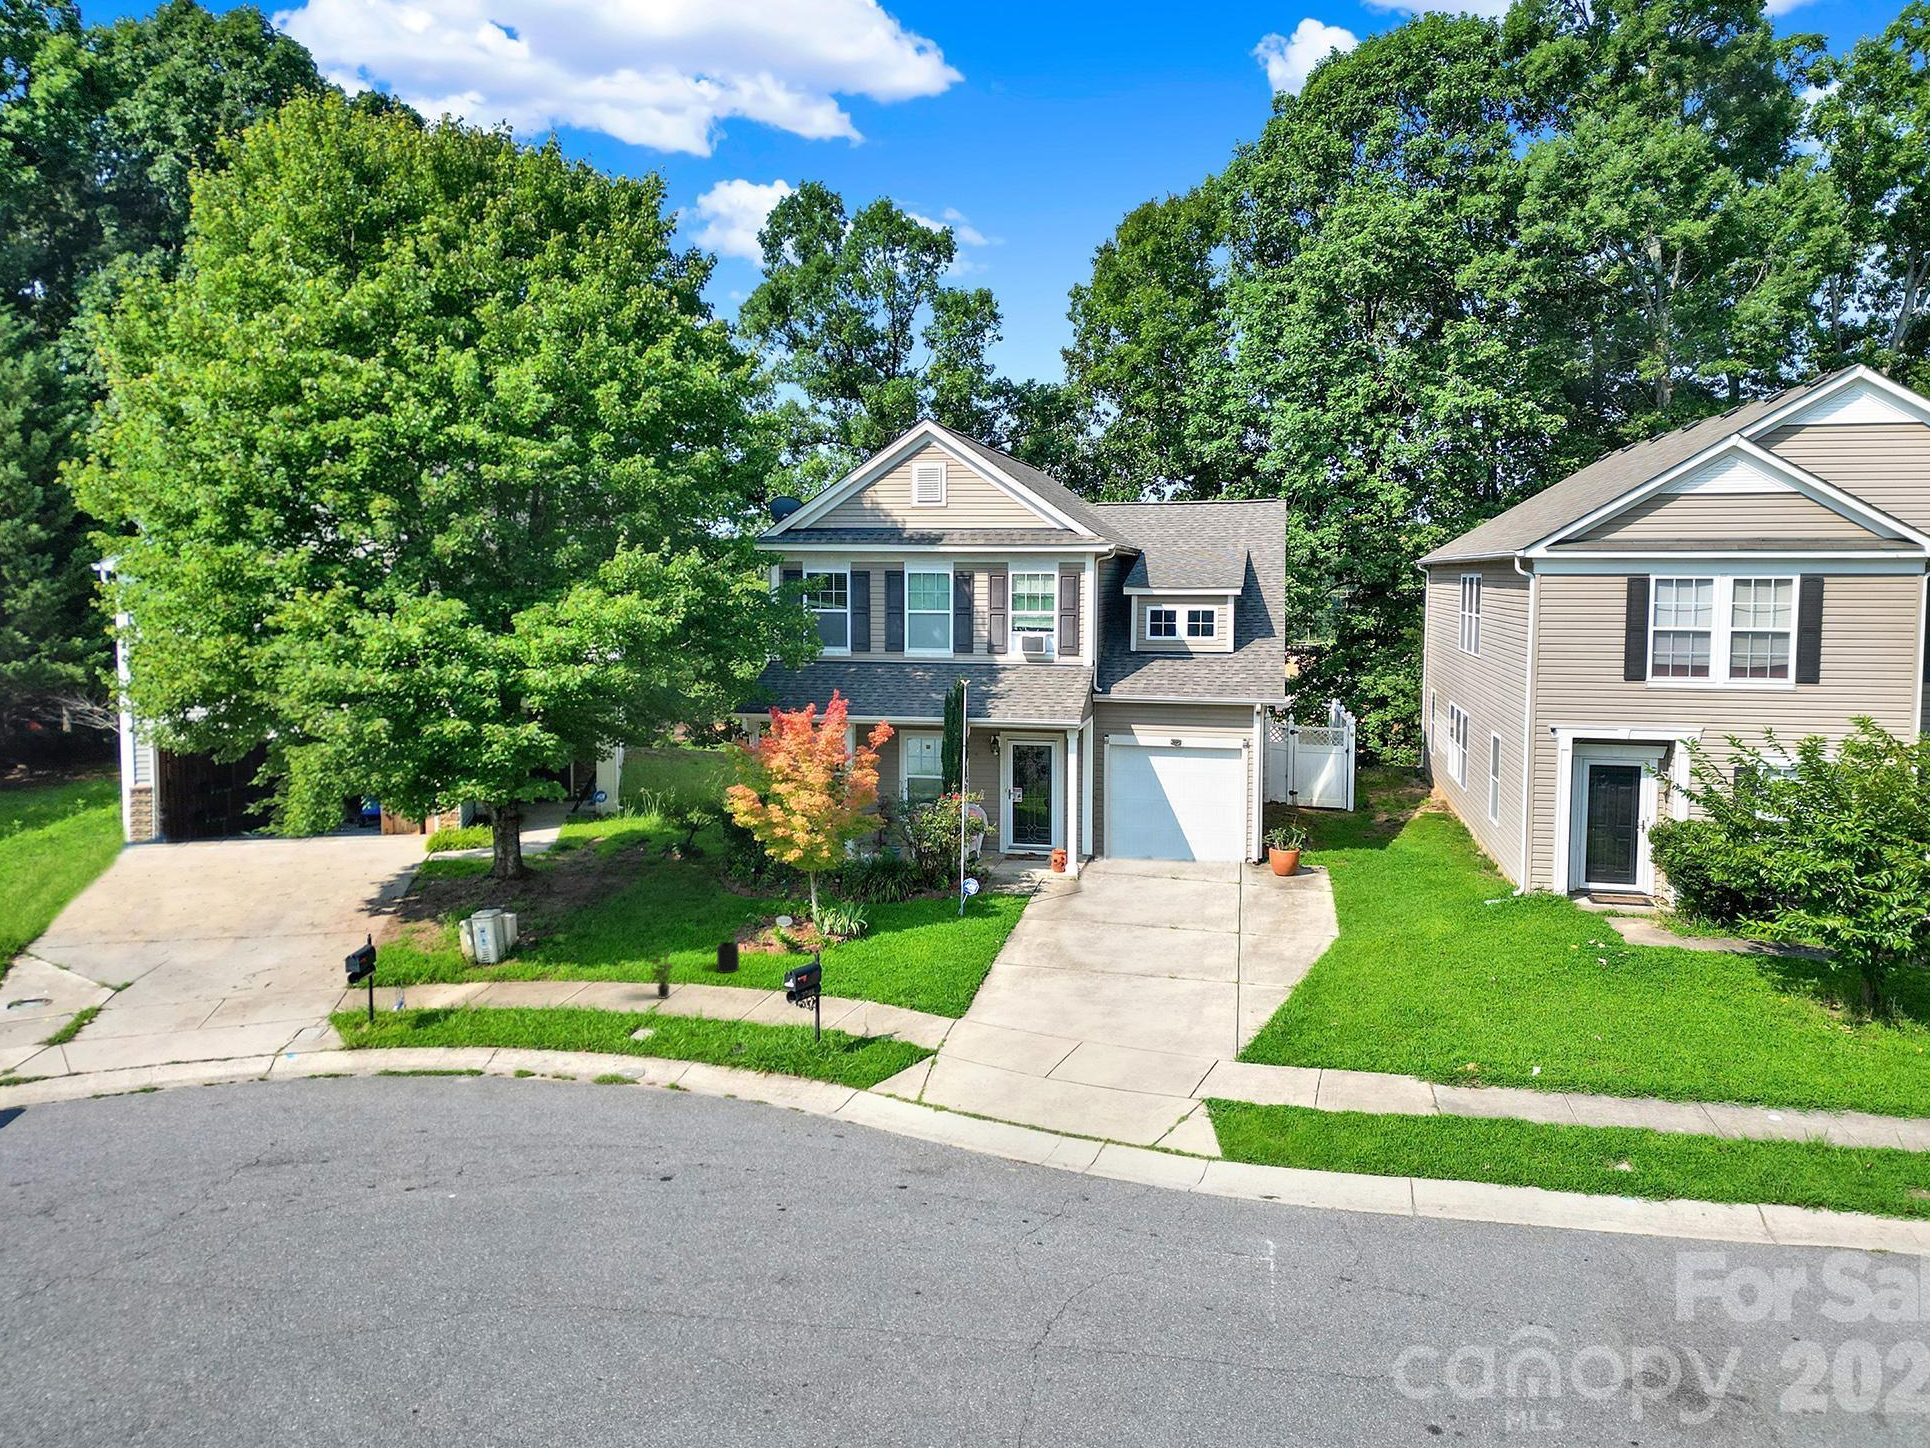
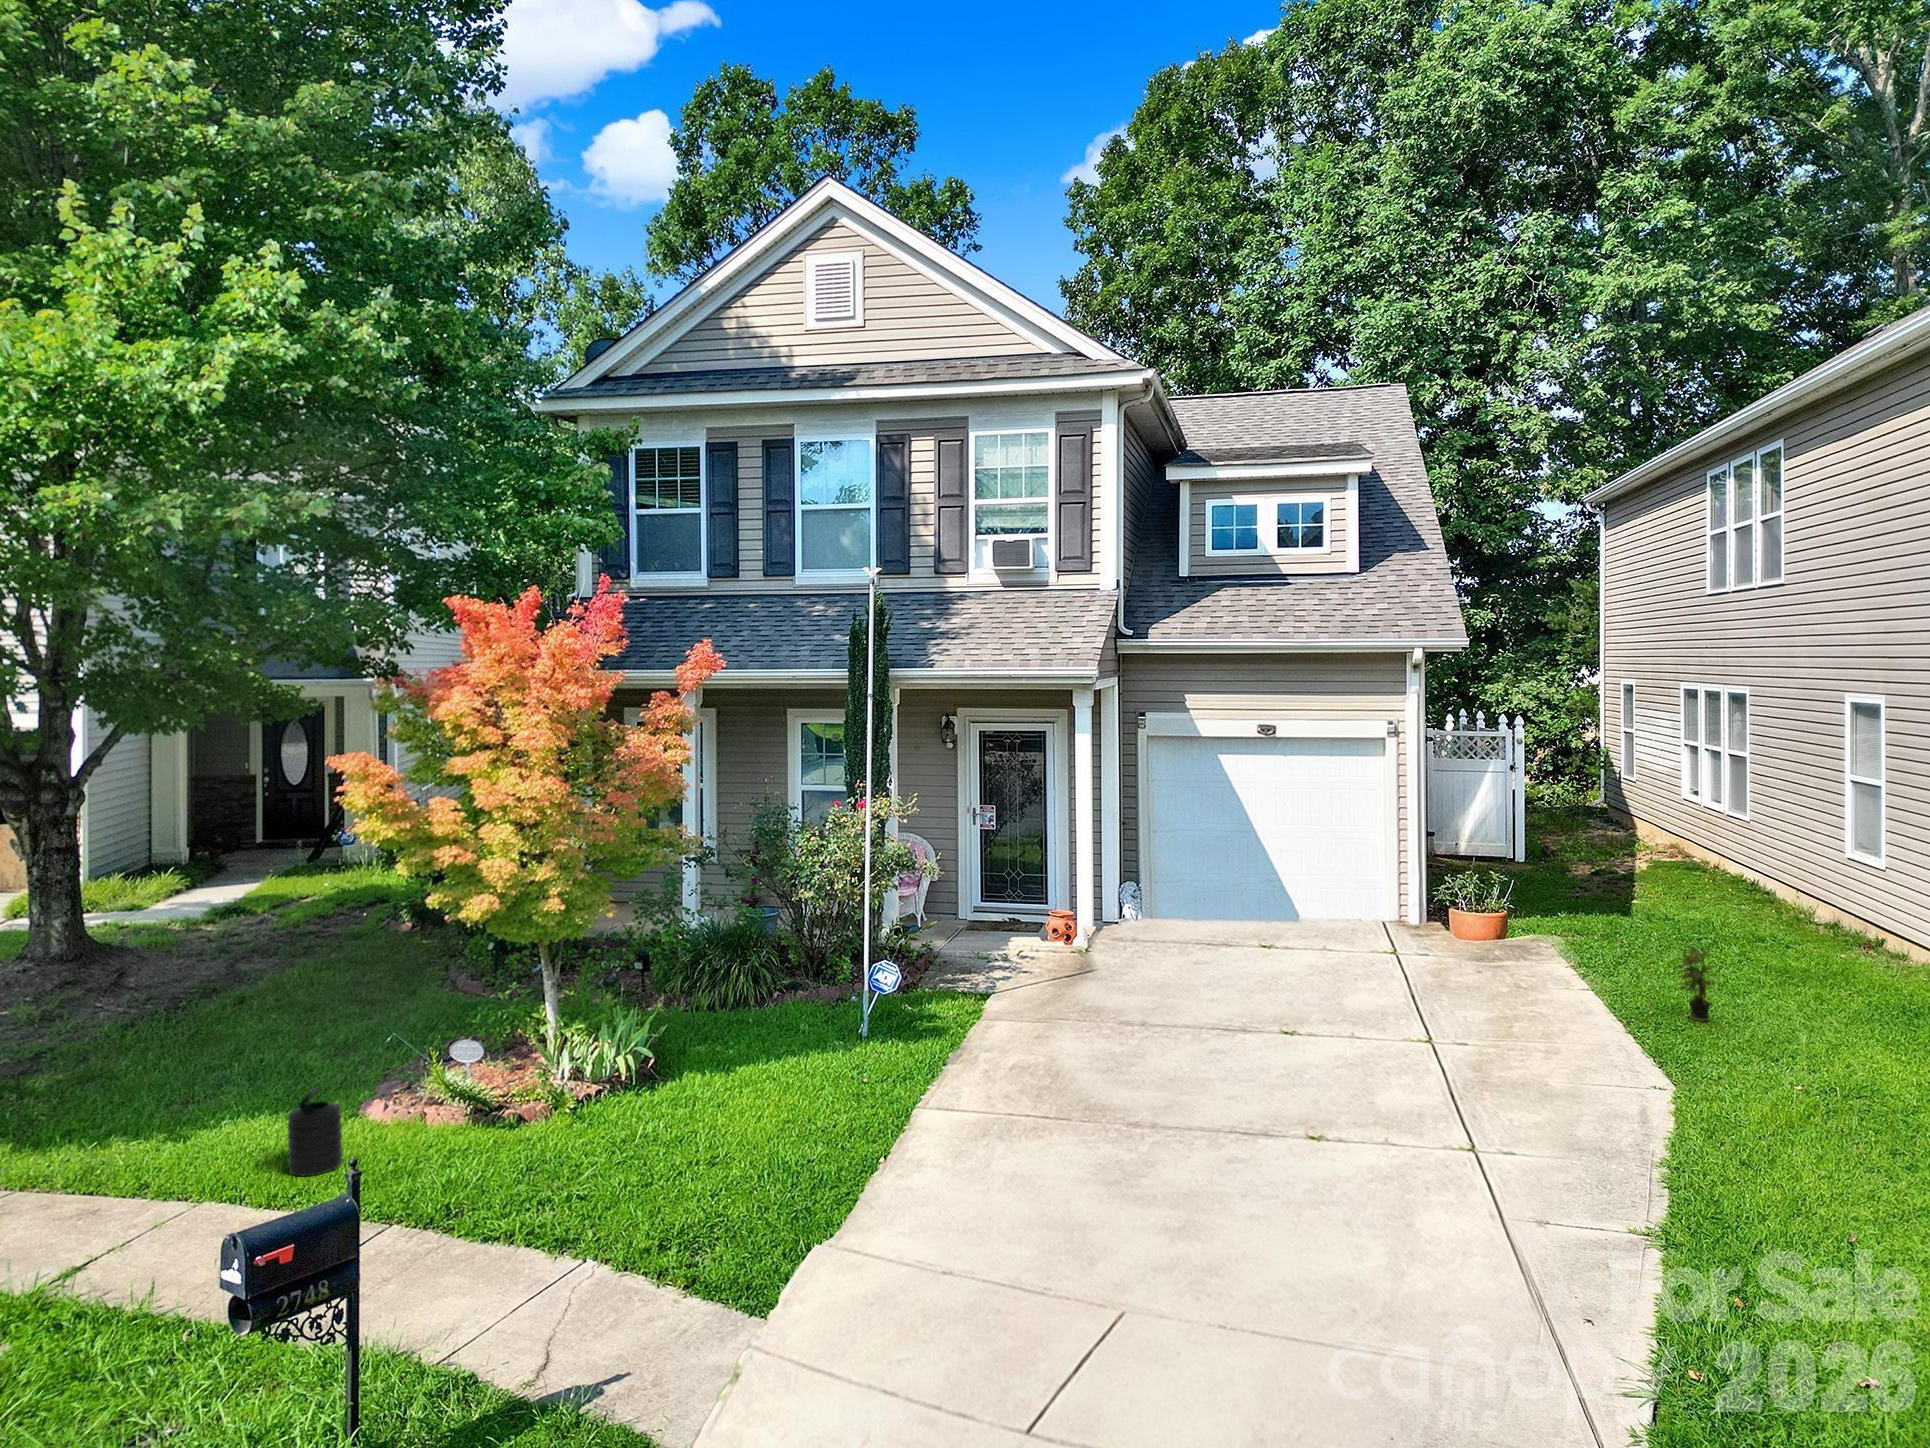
potted plant: present [651,953,673,999] -> present [1675,946,1717,1021]

